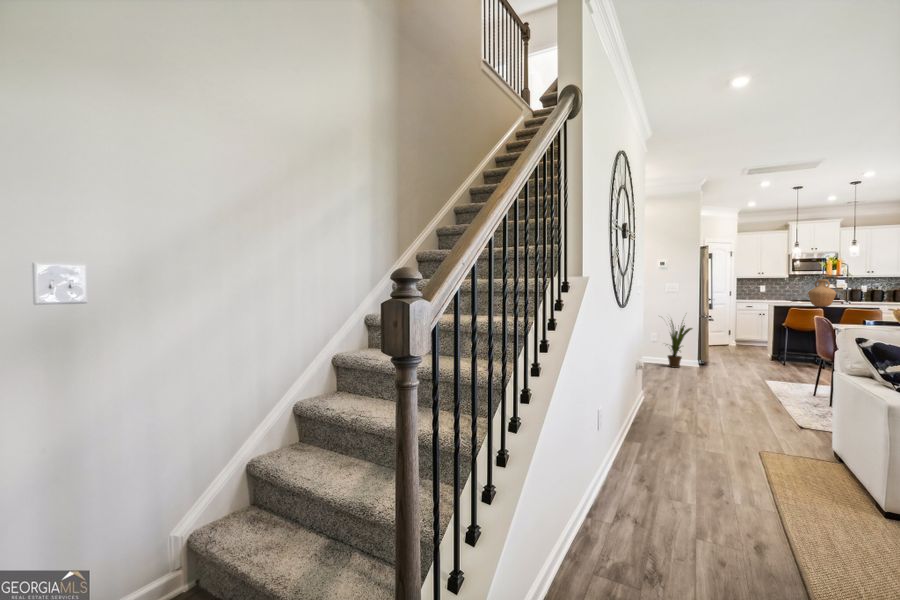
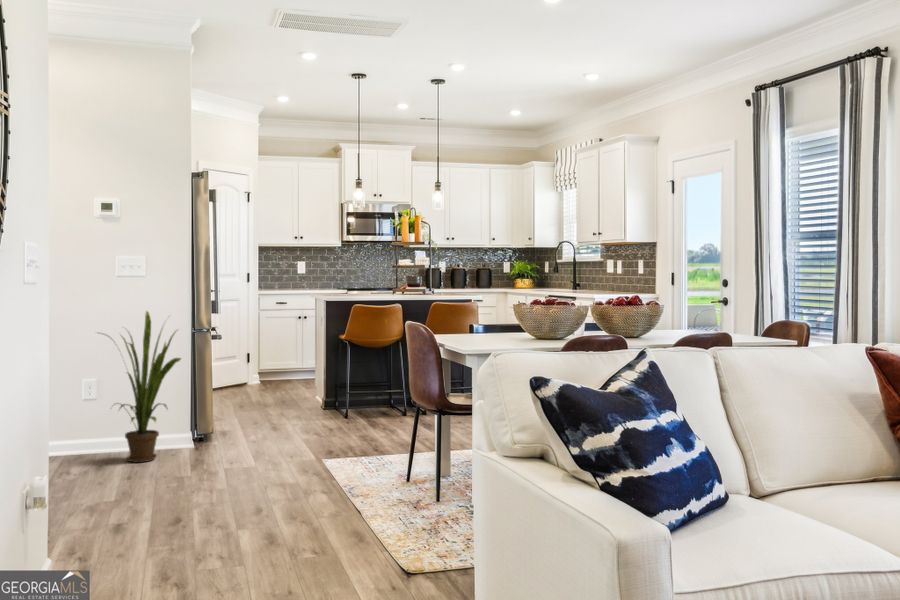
vase: present [808,280,836,307] -> none [374,248,411,298]

